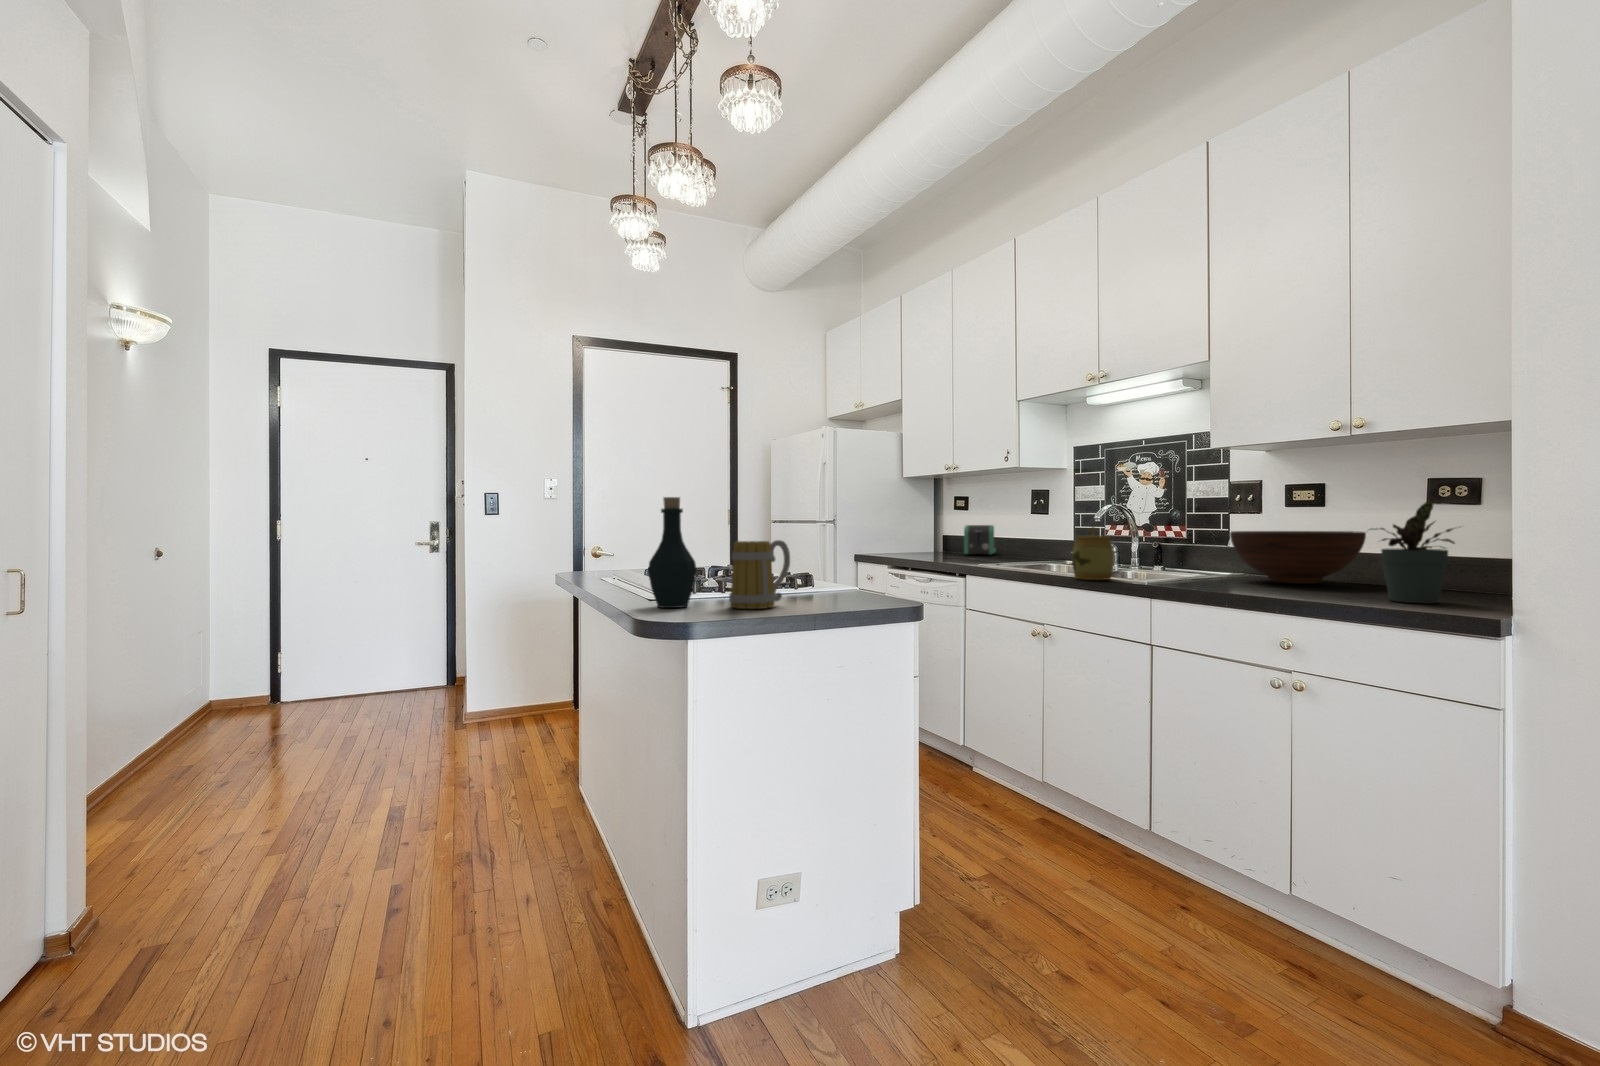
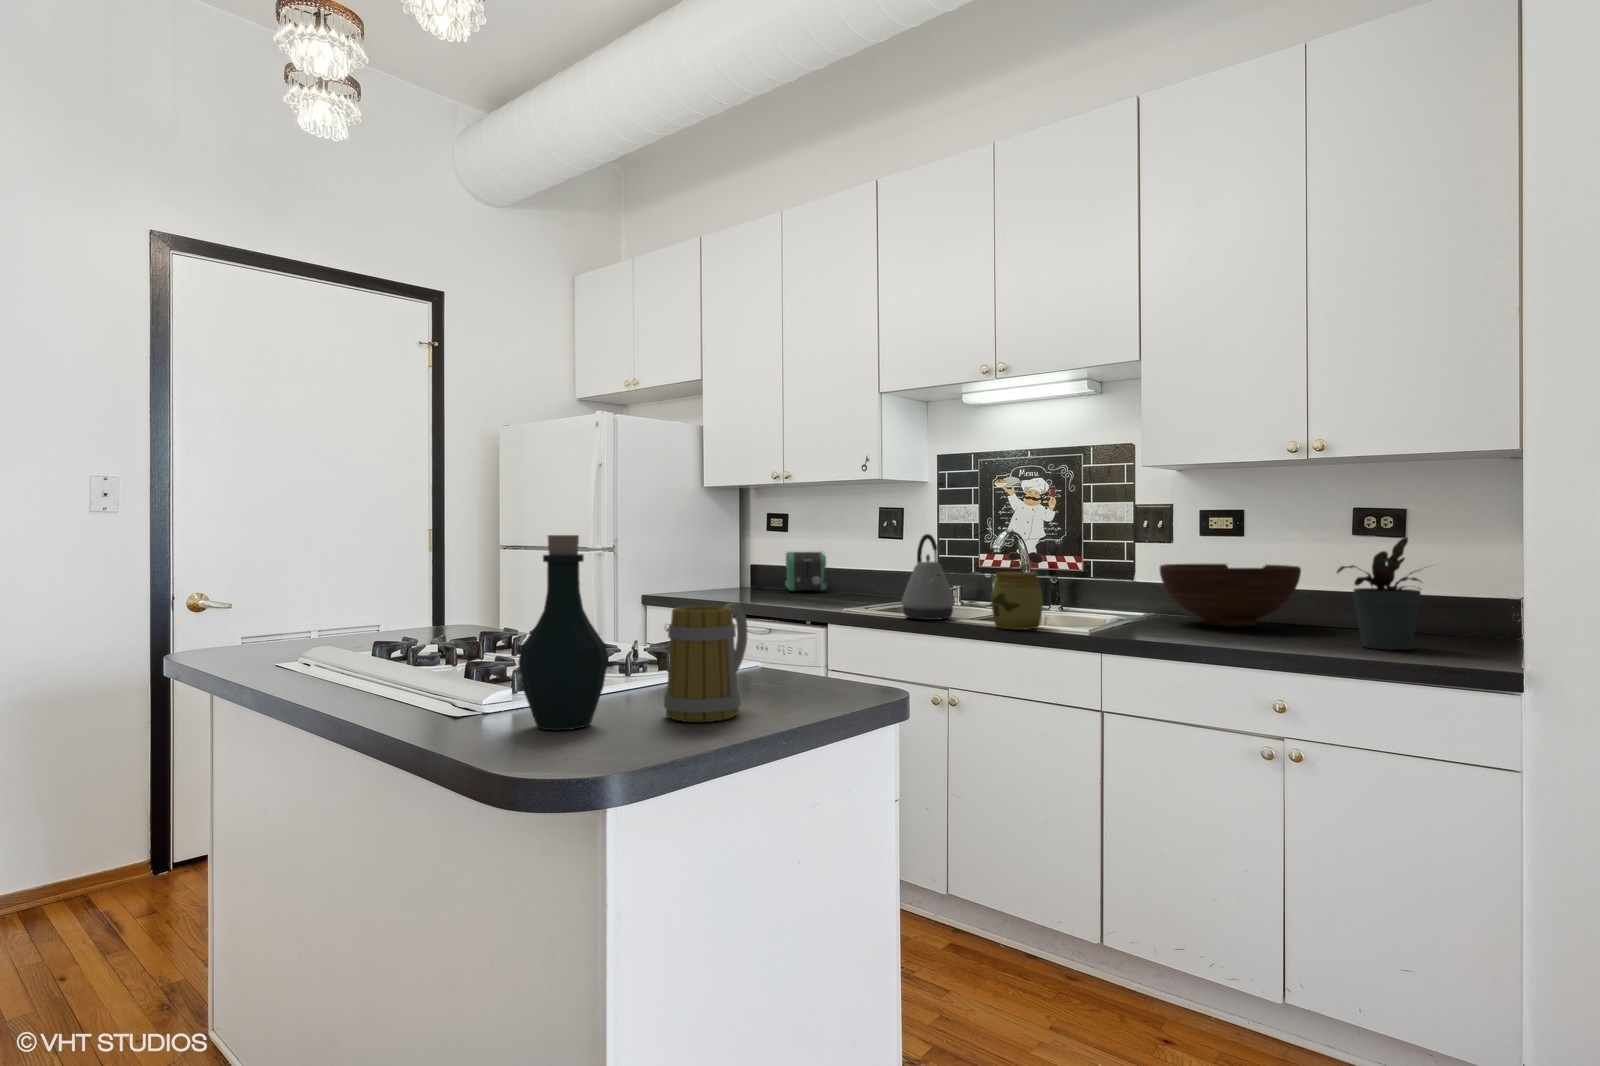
kettle: none [1014,507,1057,573] -> present [901,534,955,620]

